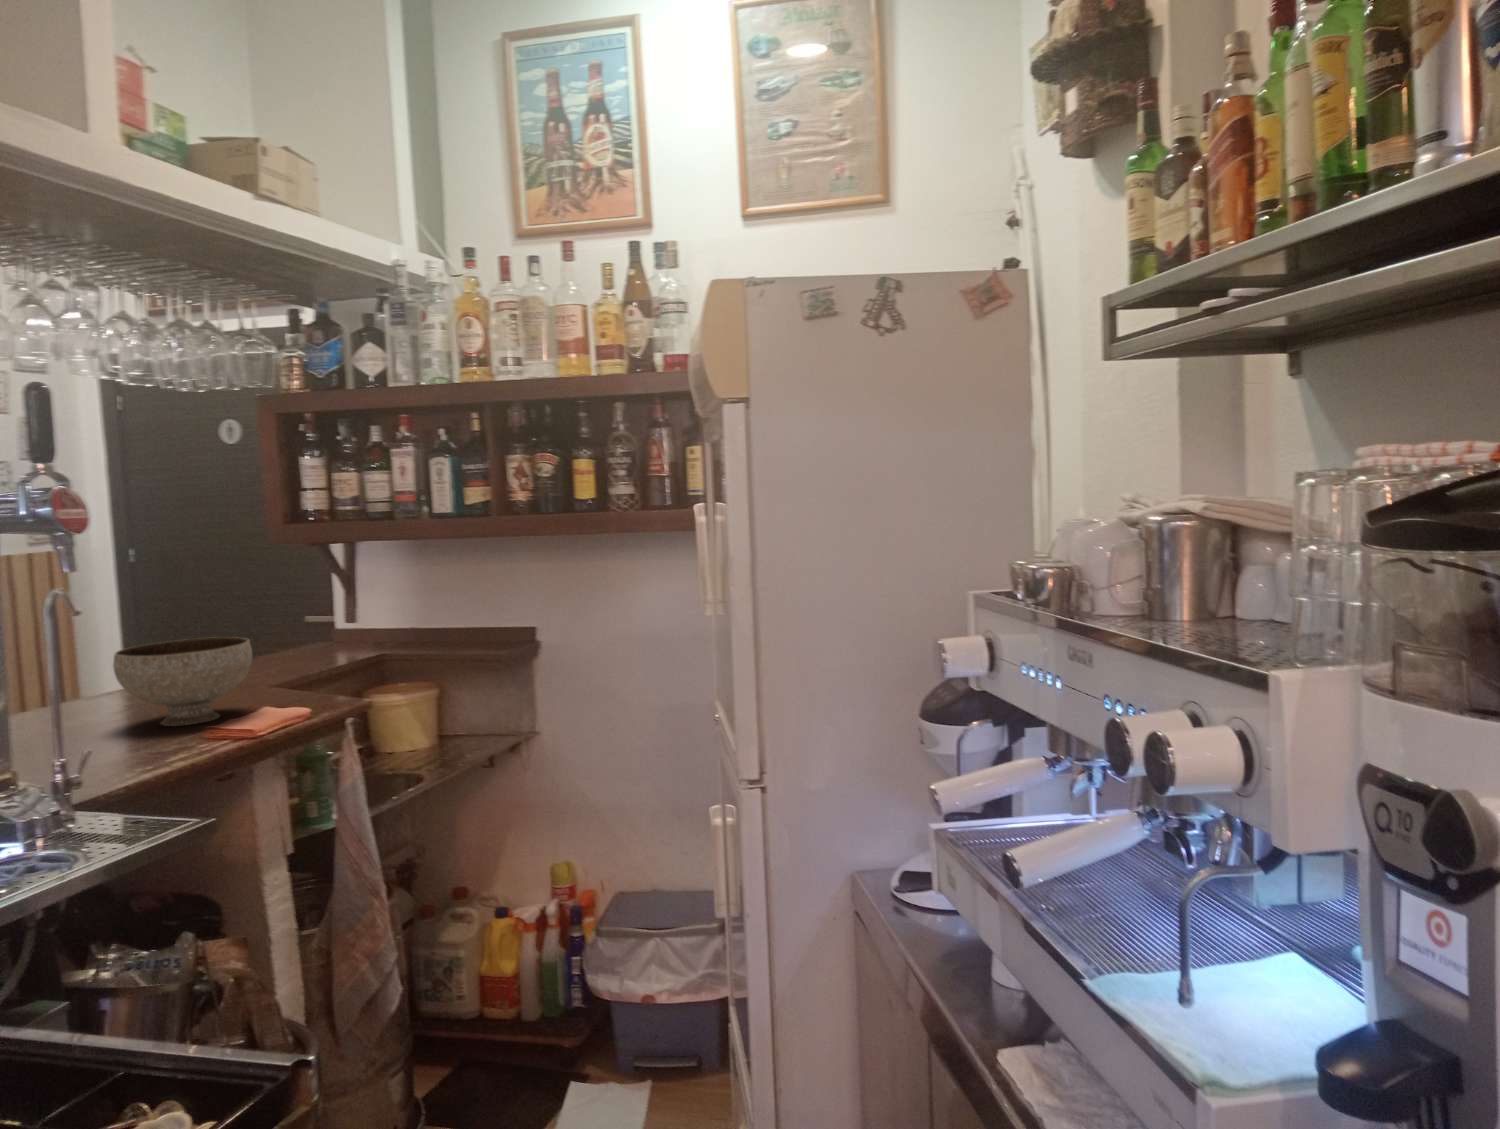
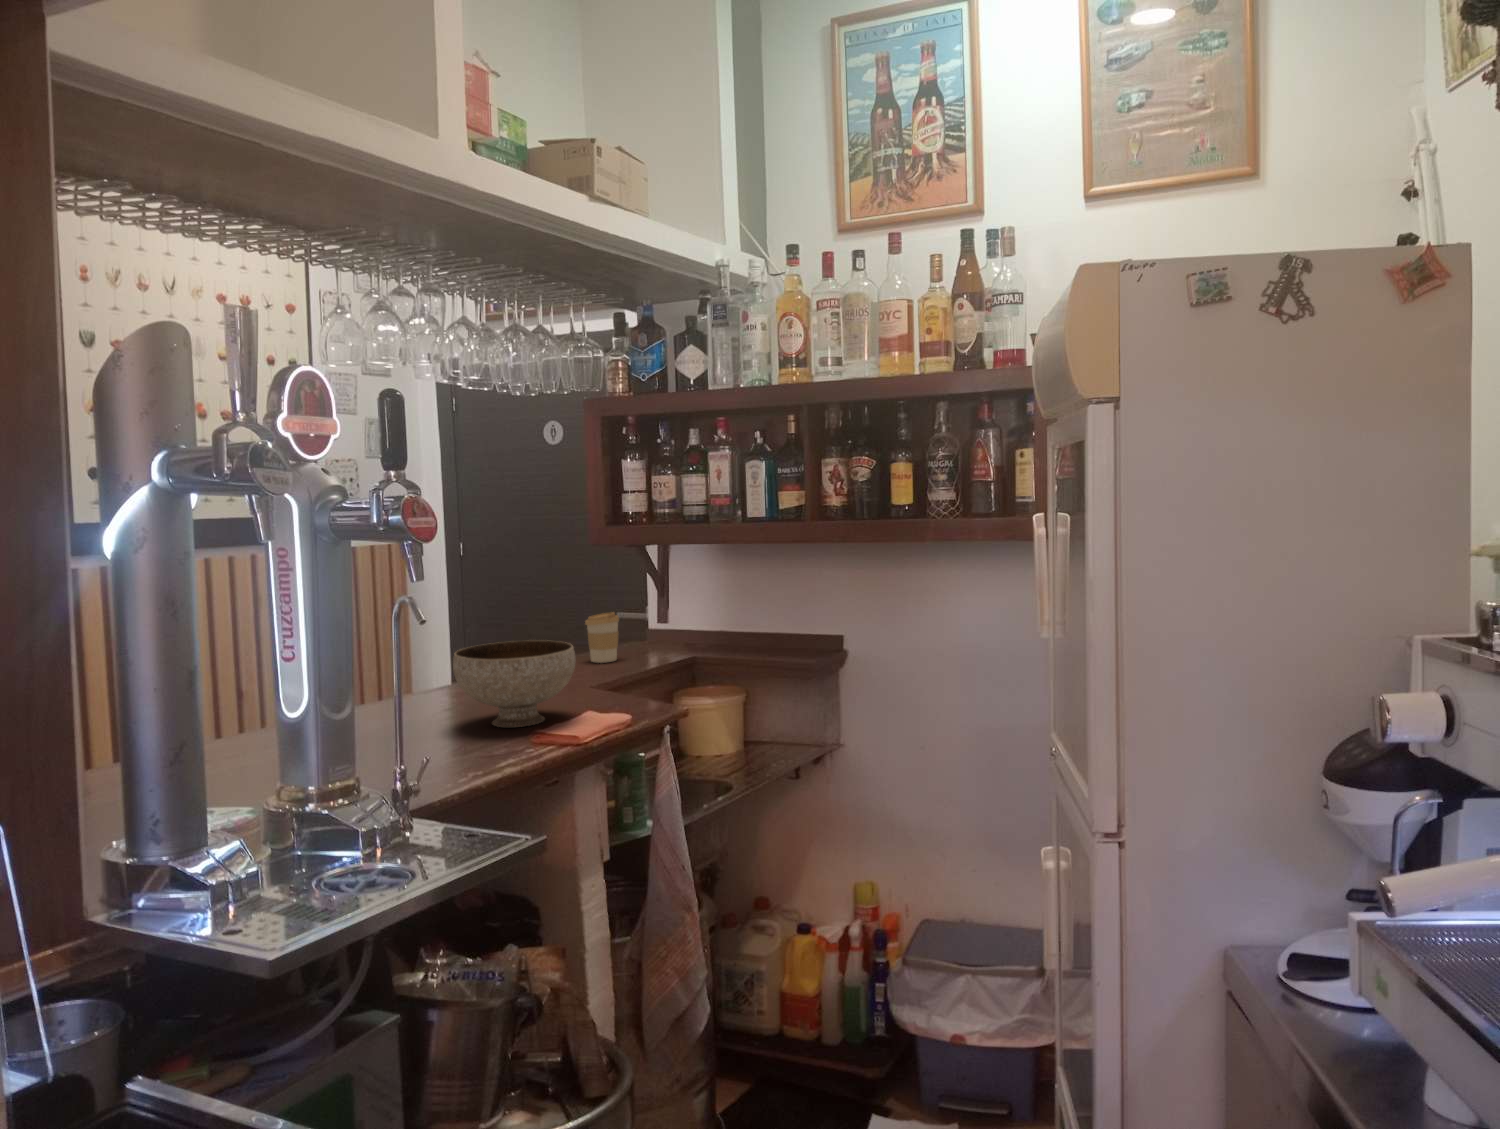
coffee cup: none [264,613,302,664] -> present [585,612,619,663]

